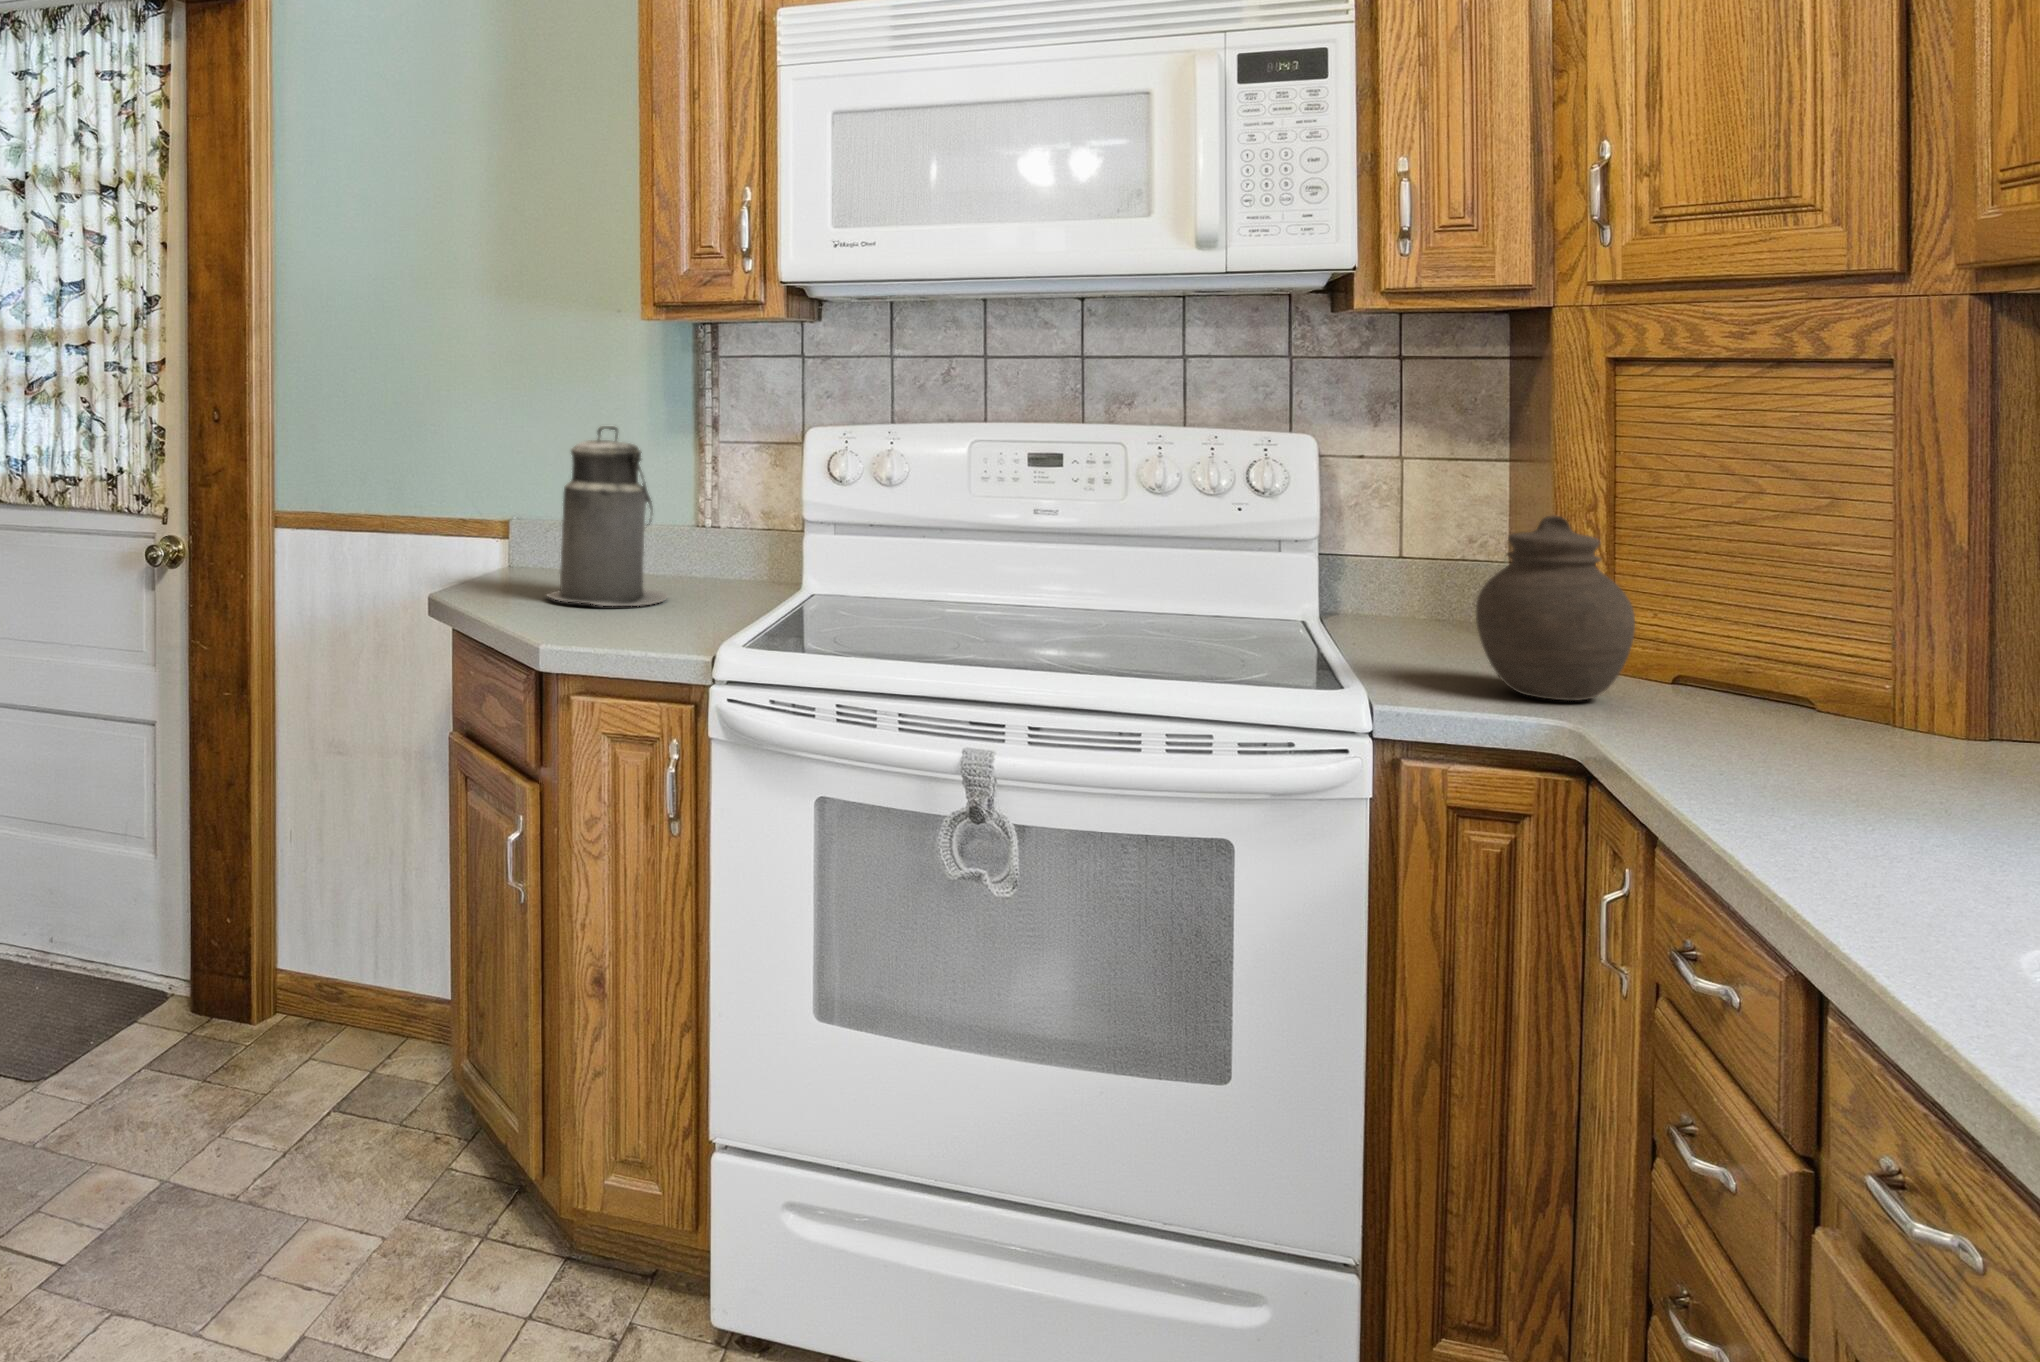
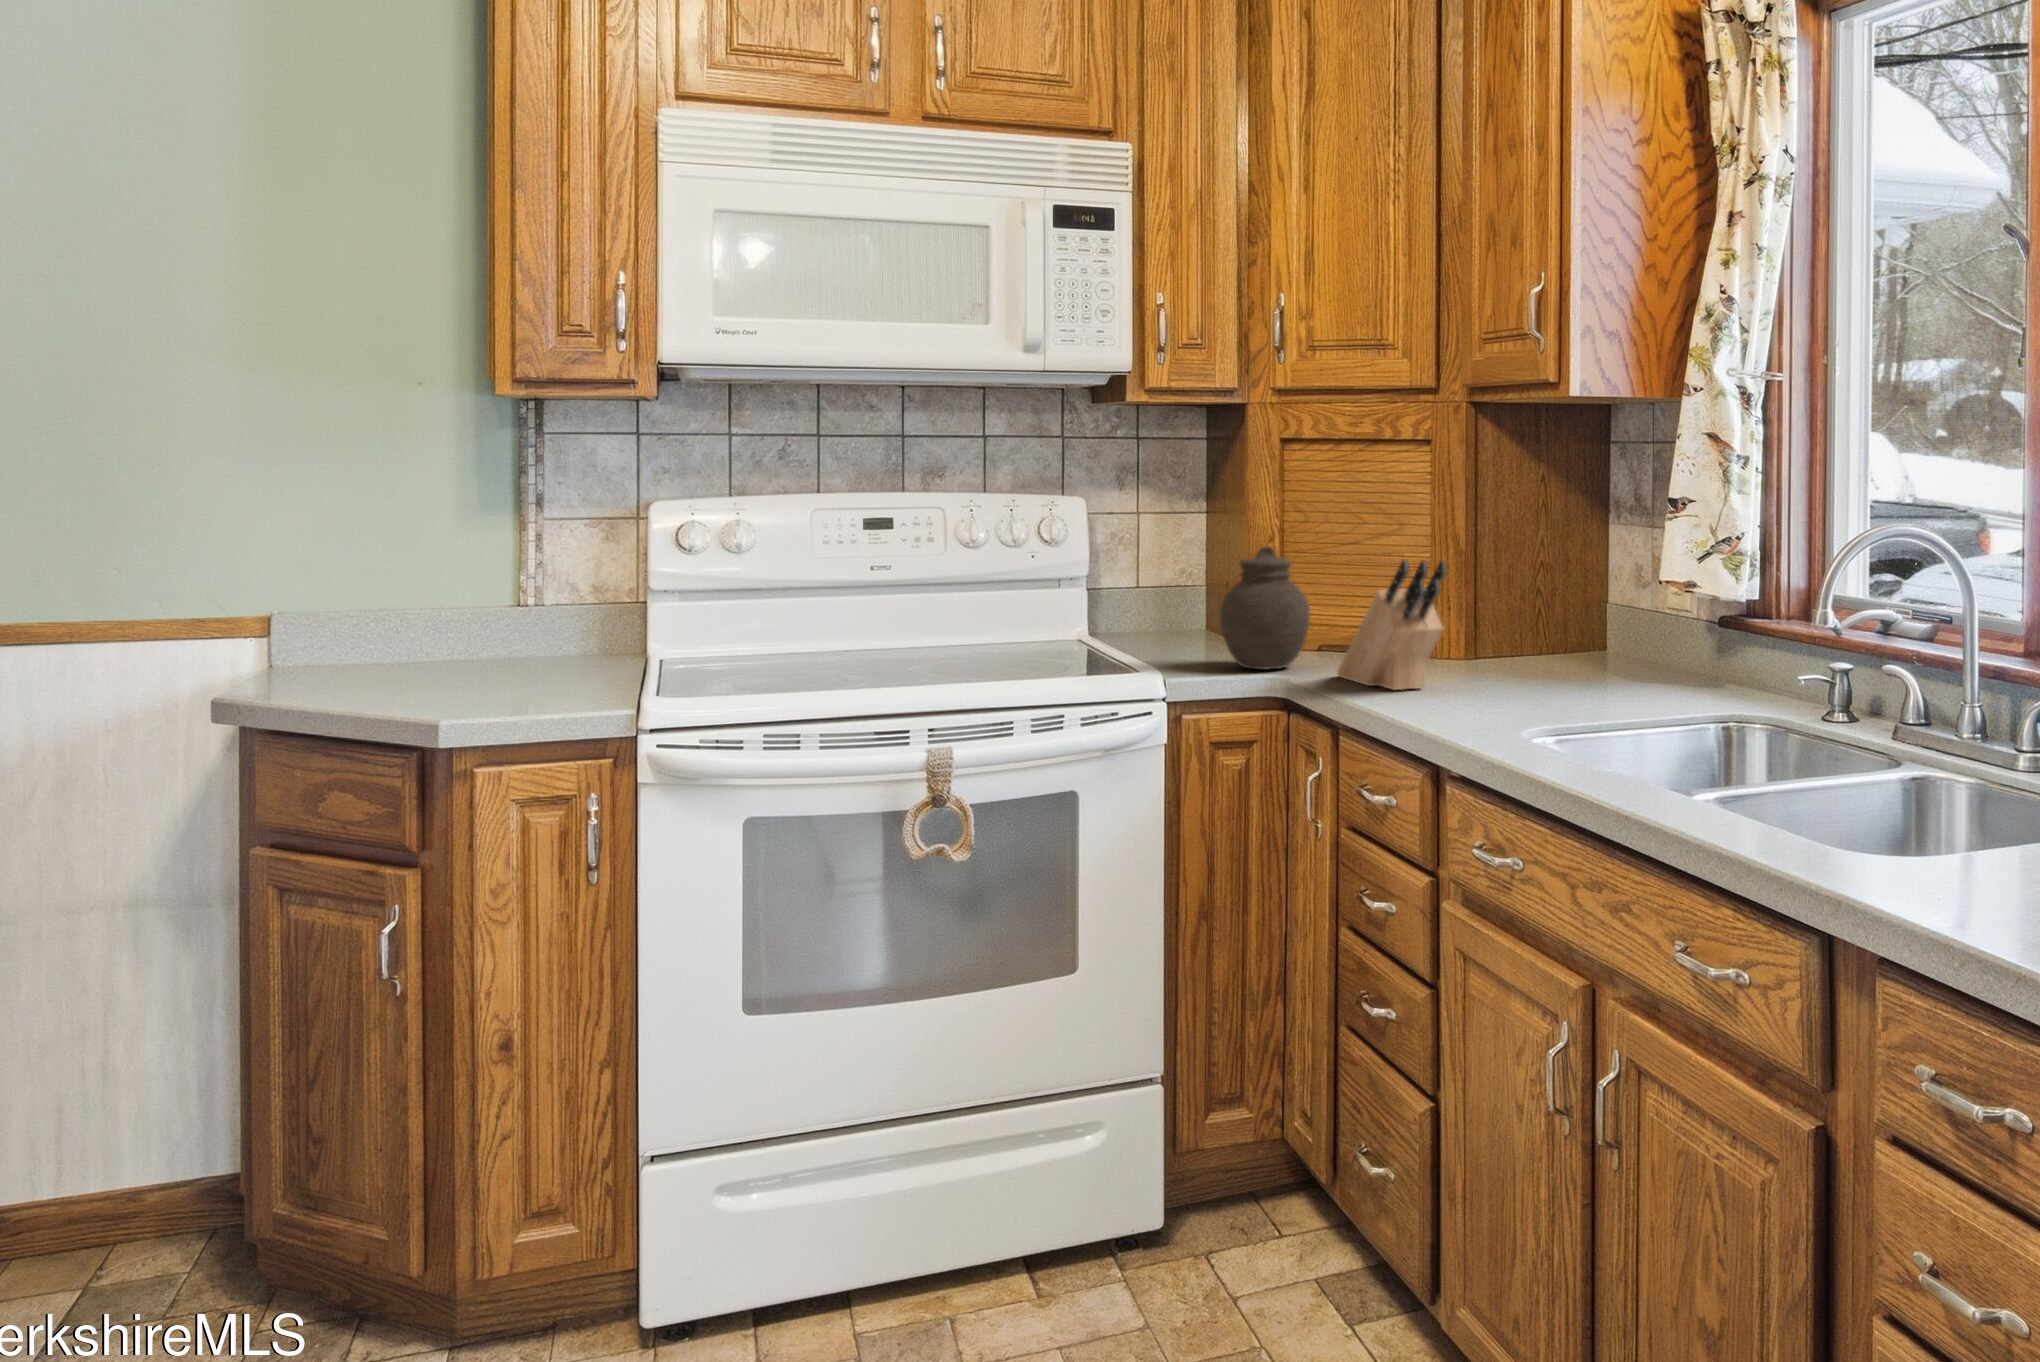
canister: present [547,426,667,606] -> none [370,502,517,686]
knife block: none [1674,555,1887,777] -> present [1337,559,1447,690]

